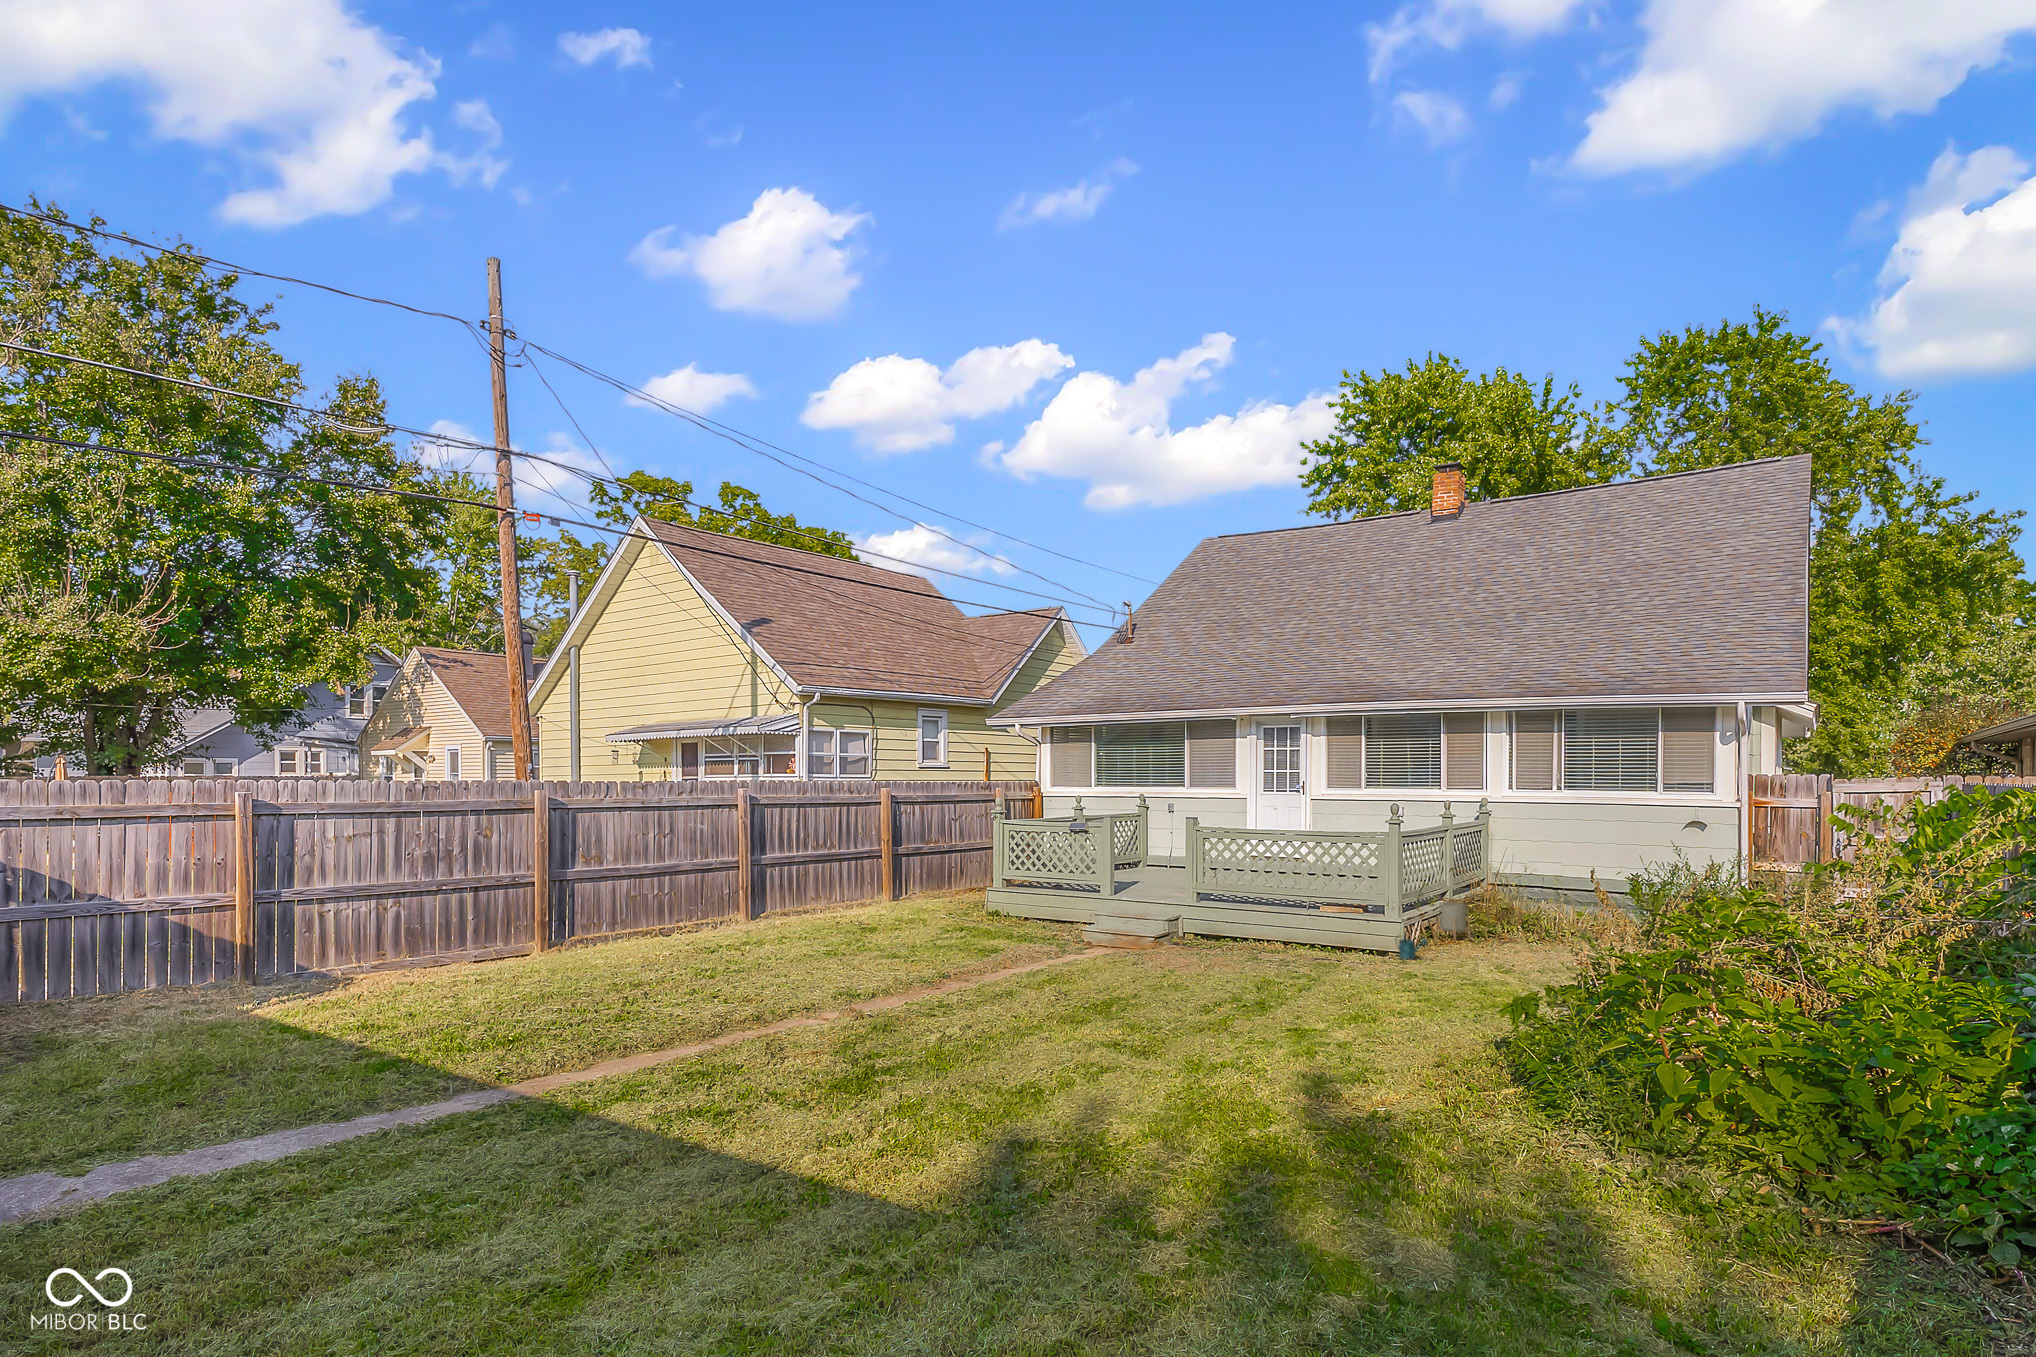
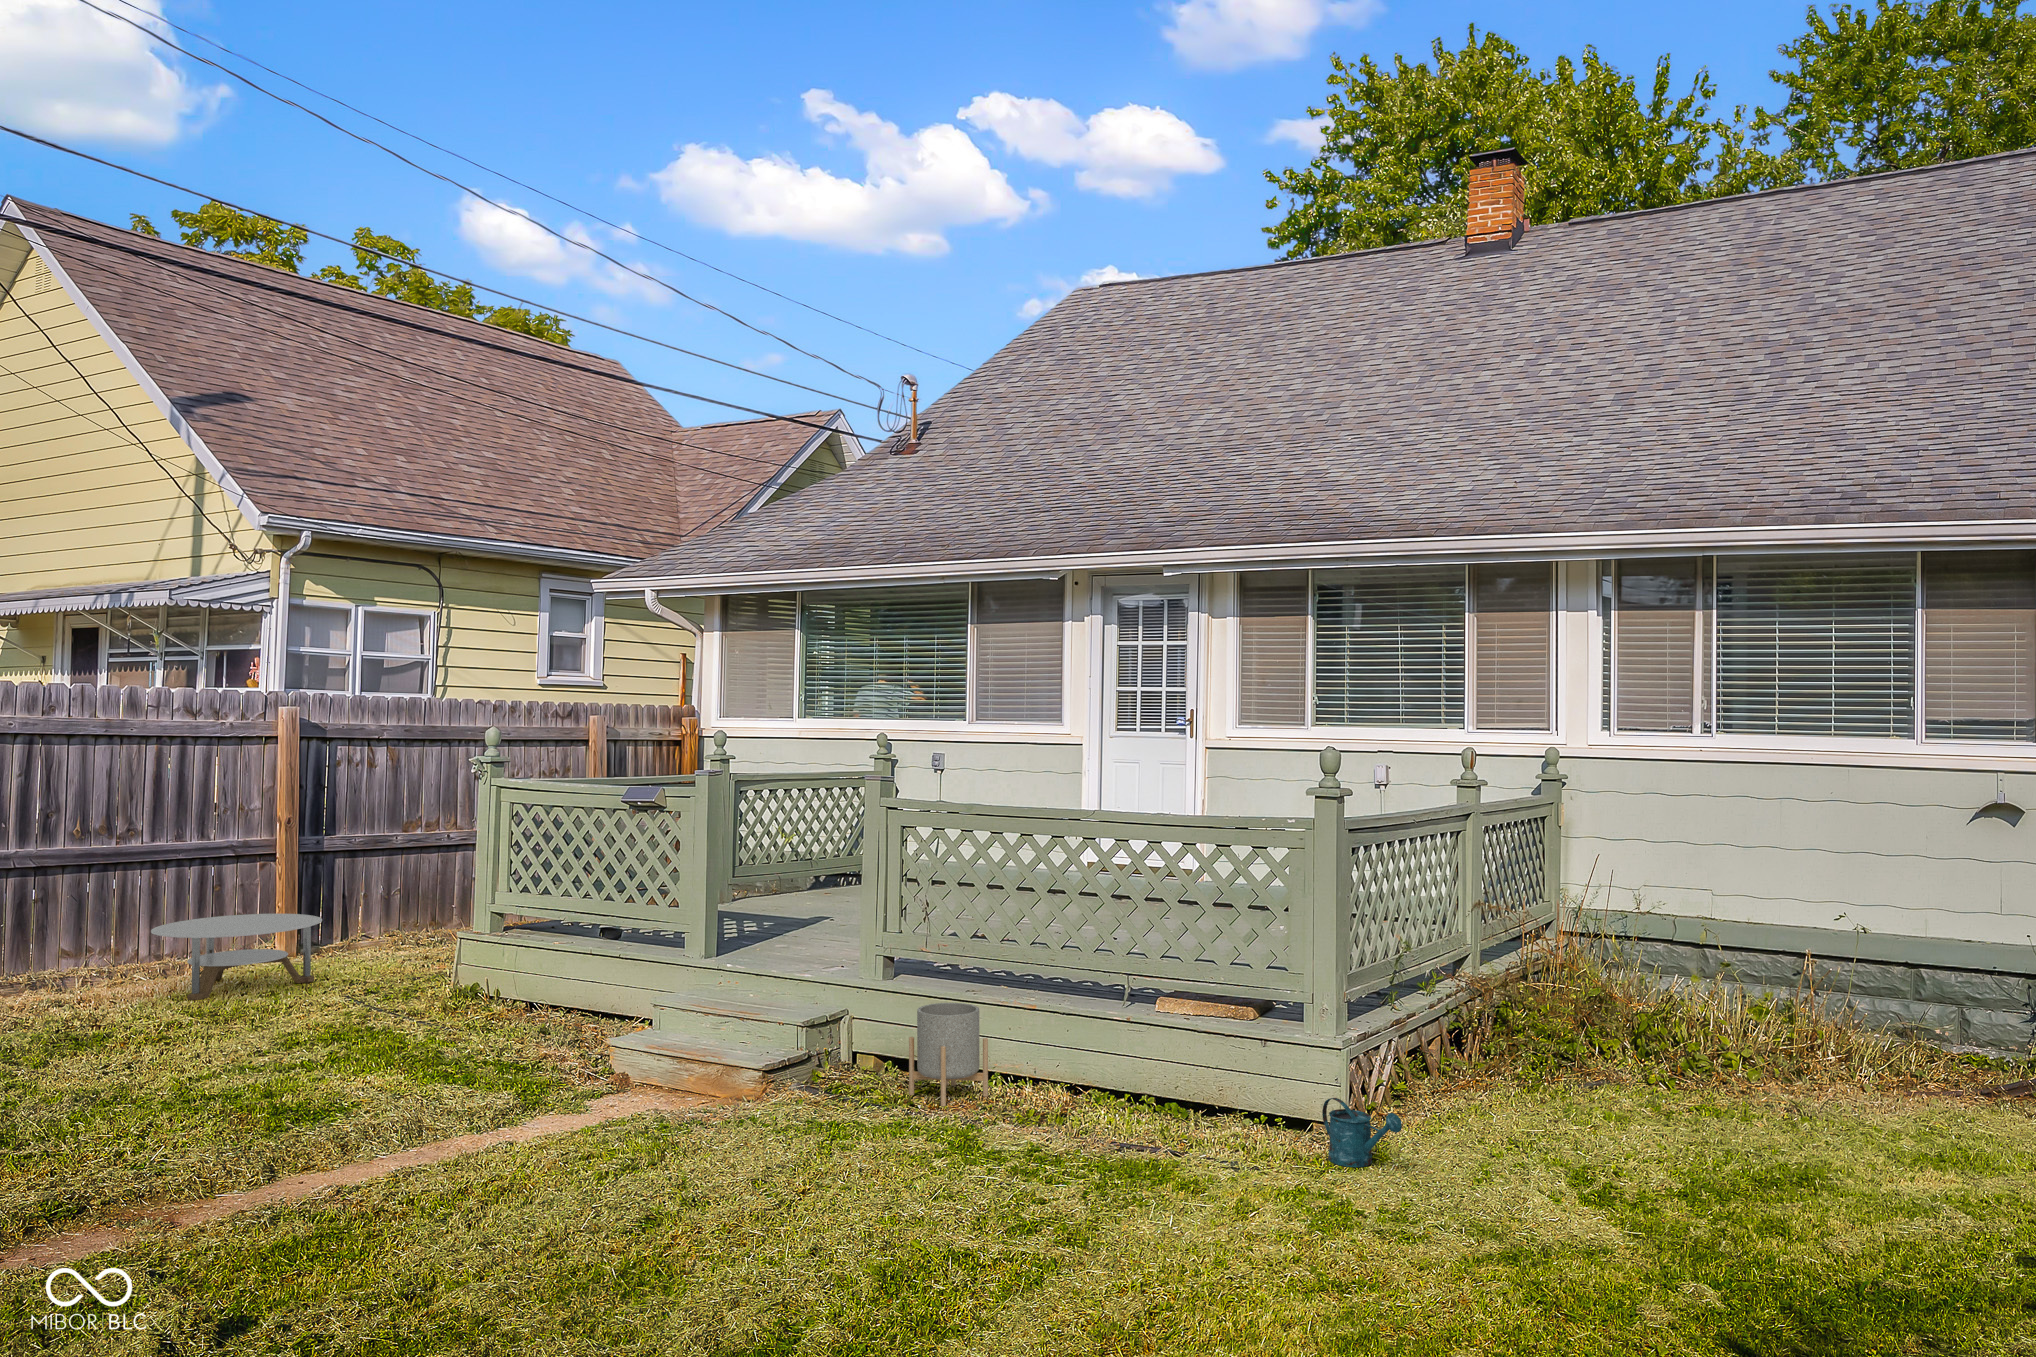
round table: none [845,882,913,918] -> present [151,914,322,1000]
planter: present [1437,902,1470,940] -> present [909,1003,988,1106]

